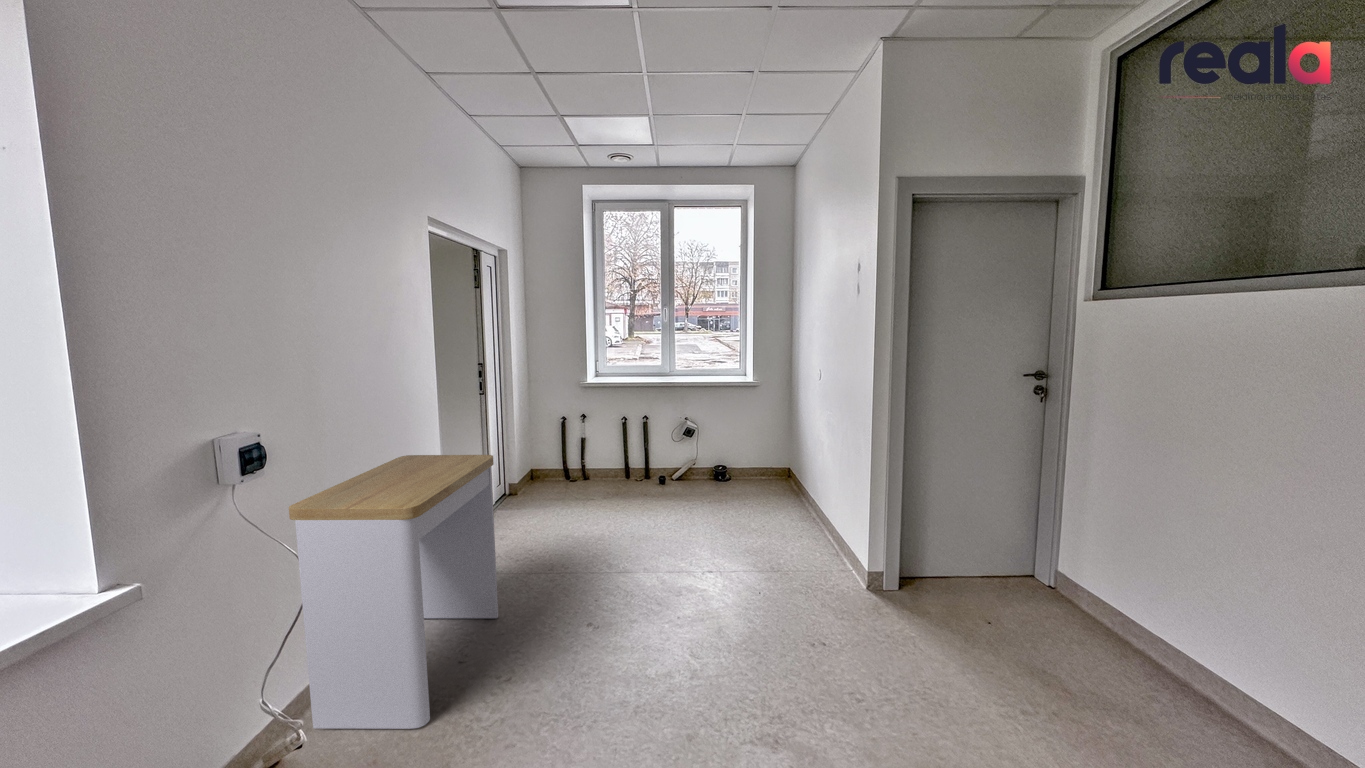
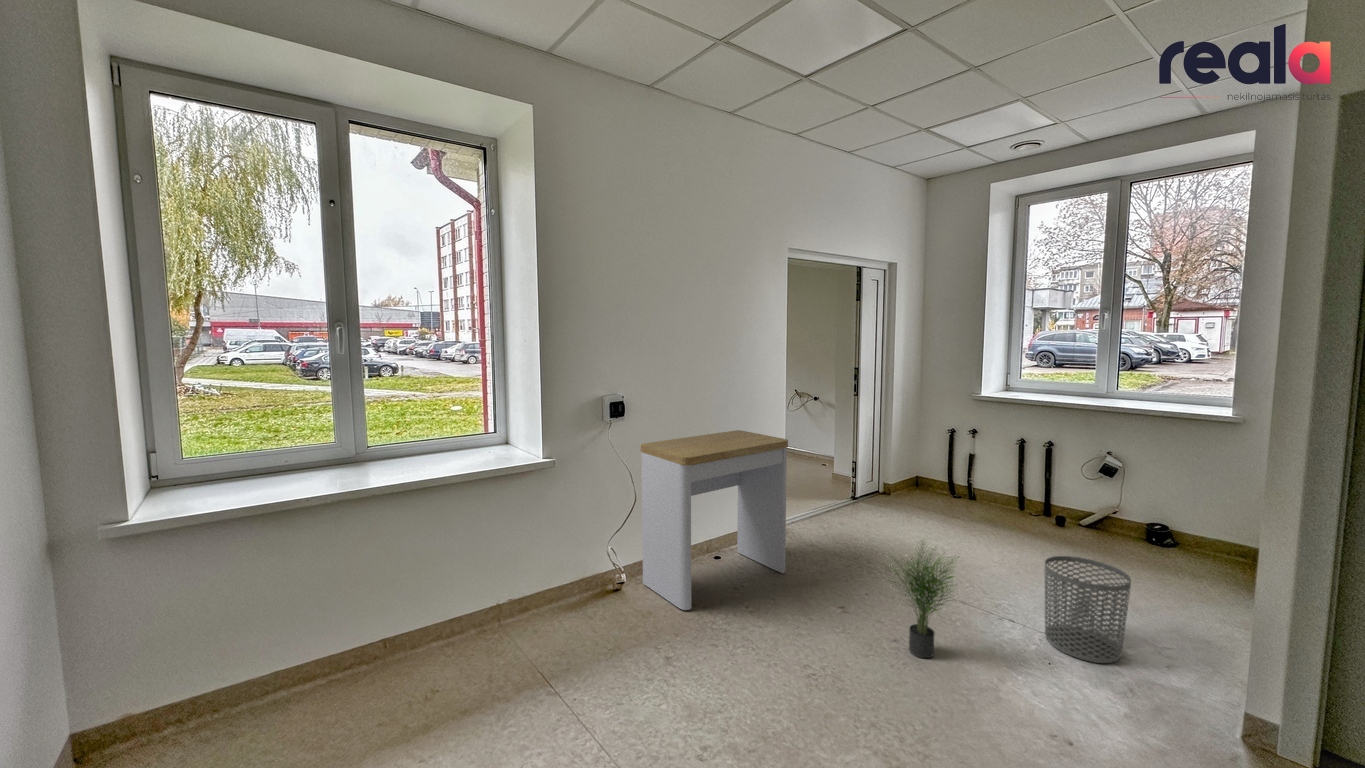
waste bin: none [730,502,784,580] -> present [1045,556,1131,663]
potted plant: none [636,521,718,635] -> present [891,544,959,658]

